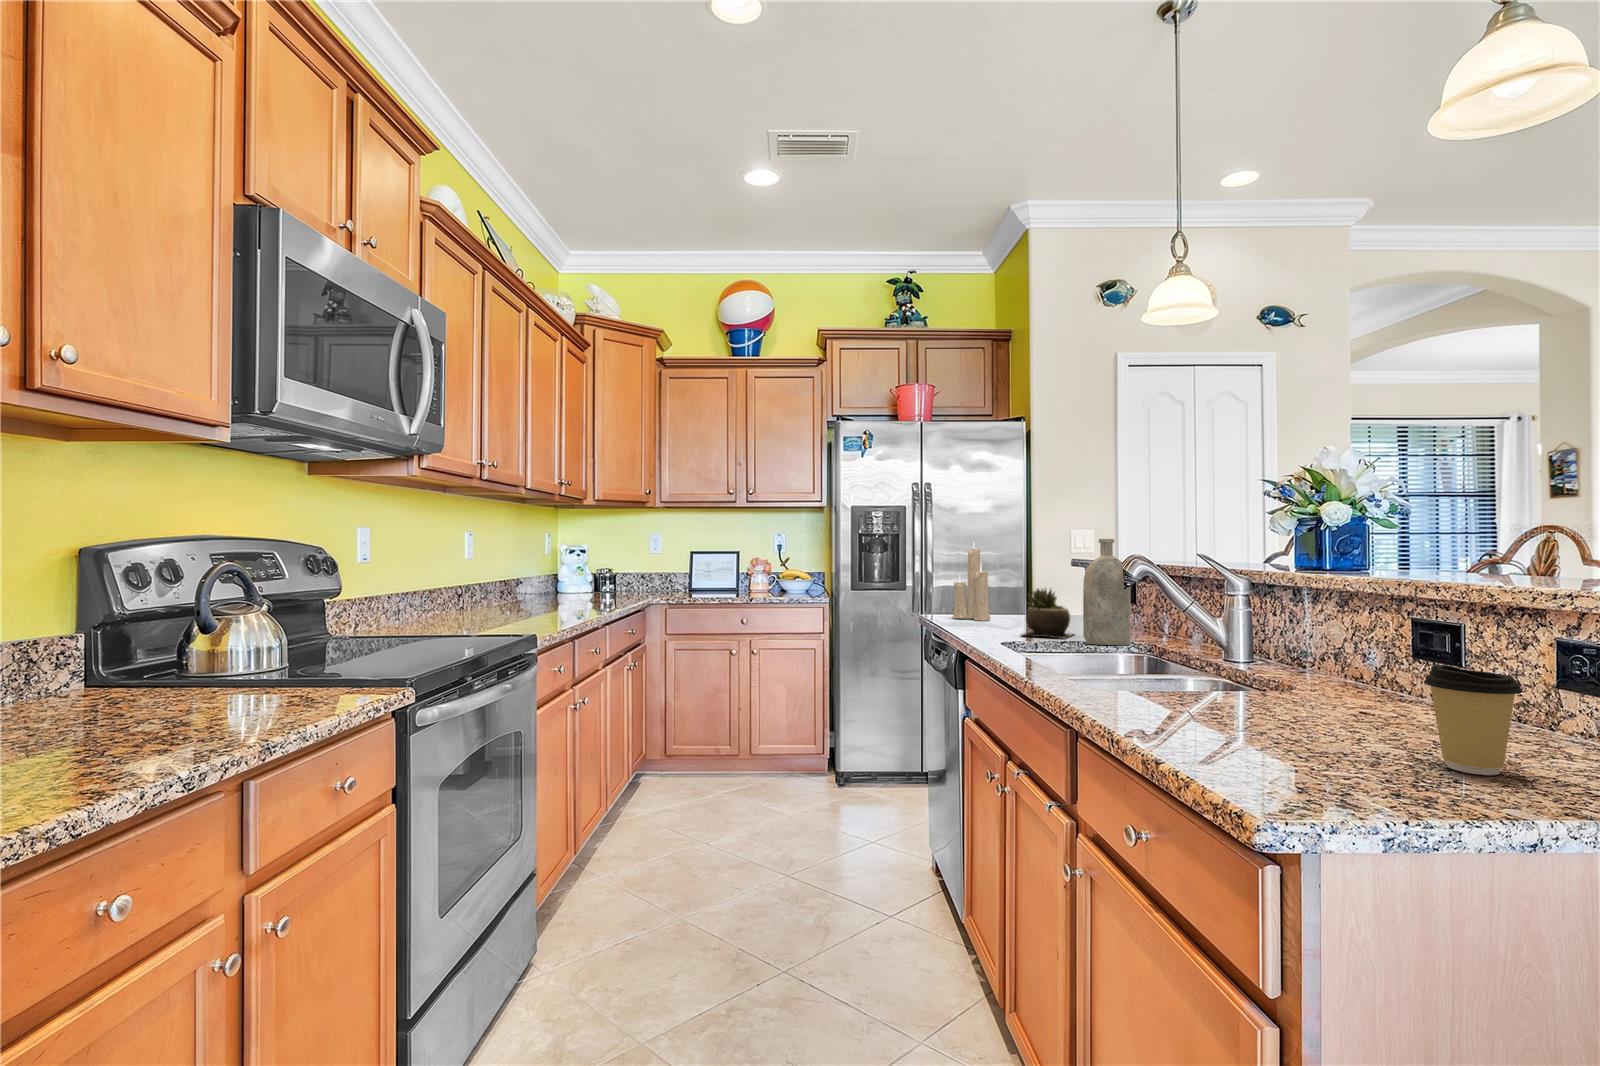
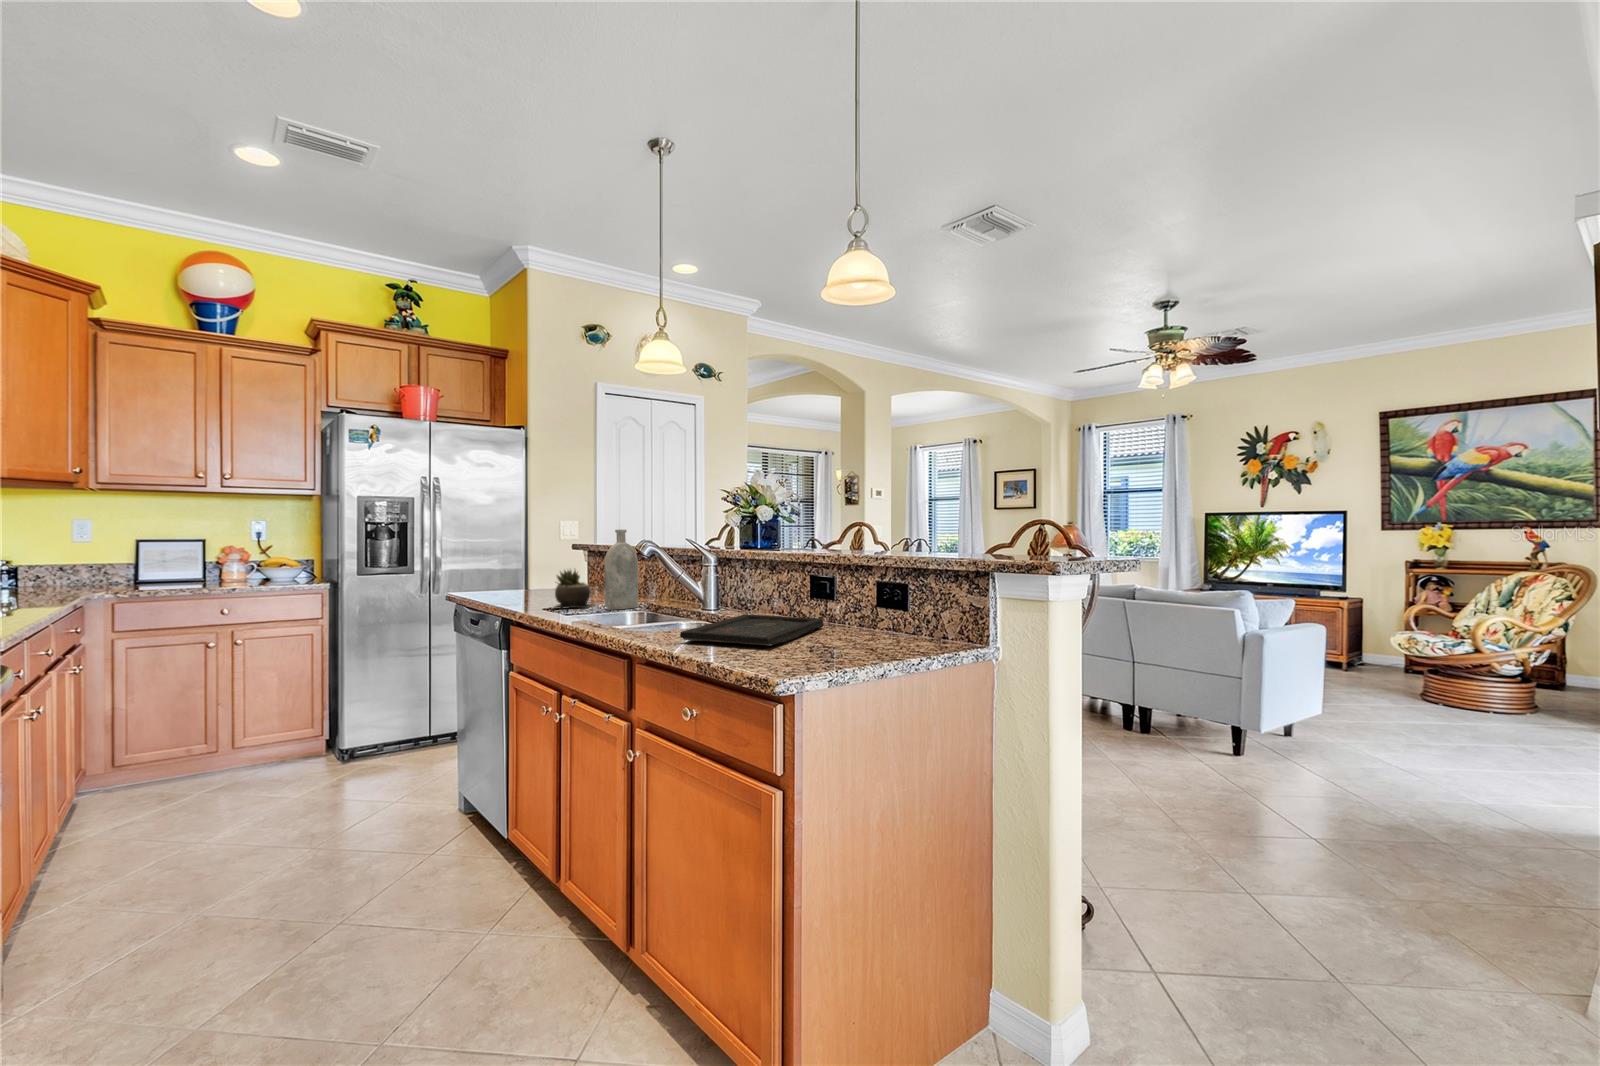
candle: present [953,544,990,621] -> none [478,527,515,600]
coffee cup: present [1424,665,1523,775] -> none [836,599,876,656]
tray: none [1150,672,1430,726] -> present [680,614,823,646]

